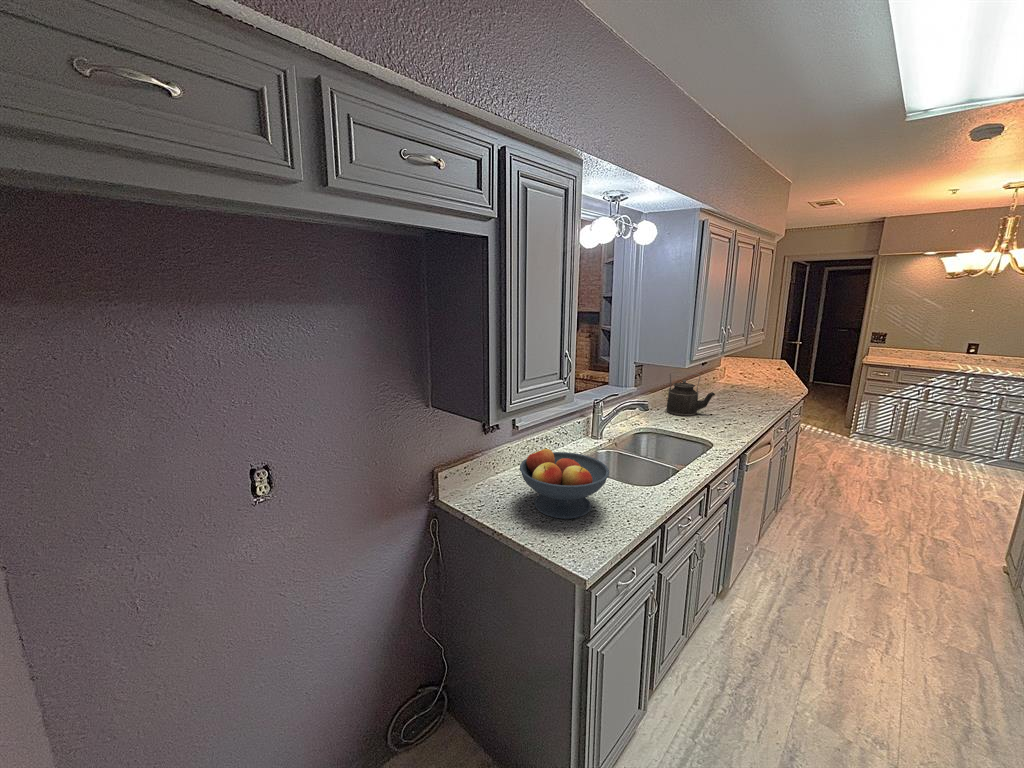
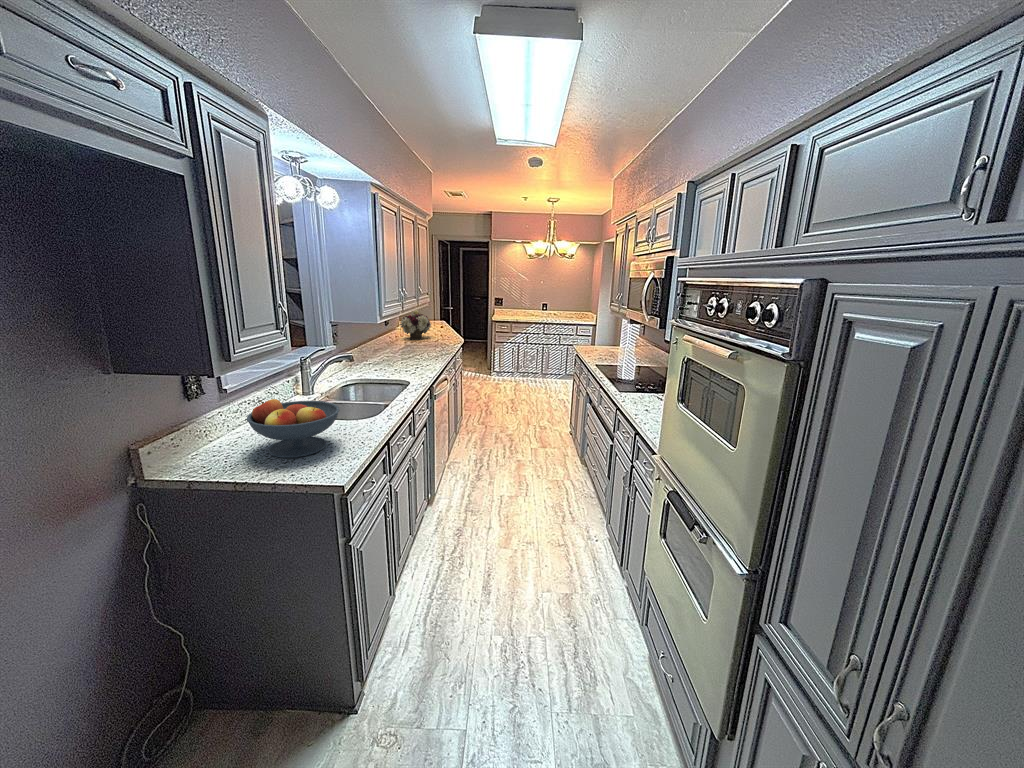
flower arrangement: none [721,348,764,385] -> present [399,310,431,340]
kettle: present [666,372,715,416] -> none [362,329,402,367]

